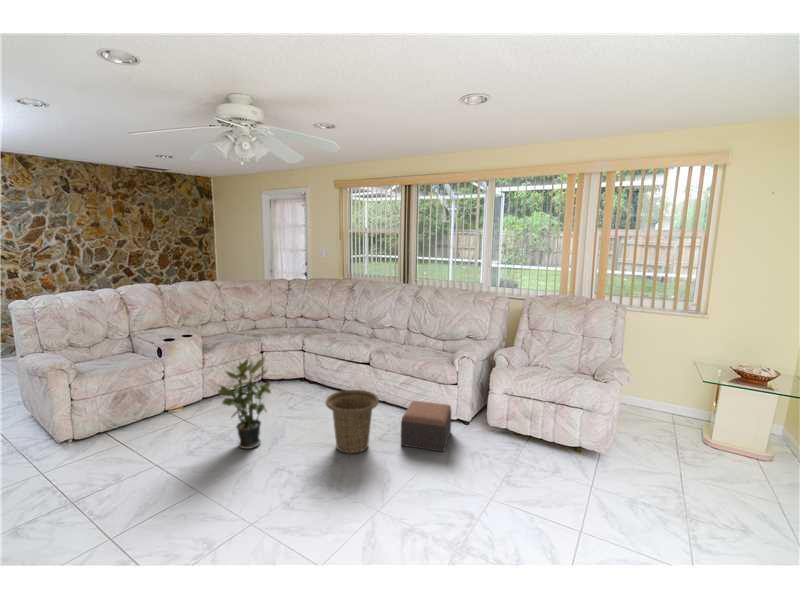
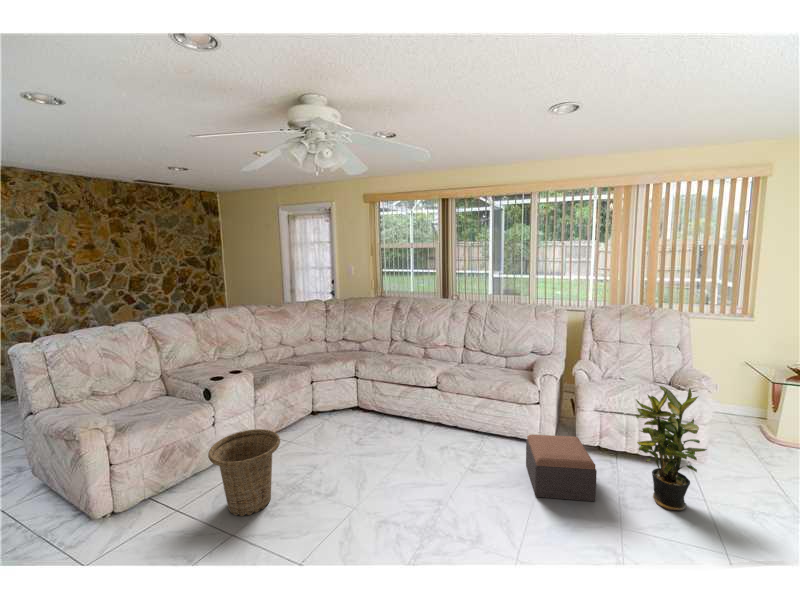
potted plant: present [218,357,271,449] -> present [635,386,707,511]
basket: present [326,390,379,454] -> present [208,429,280,516]

